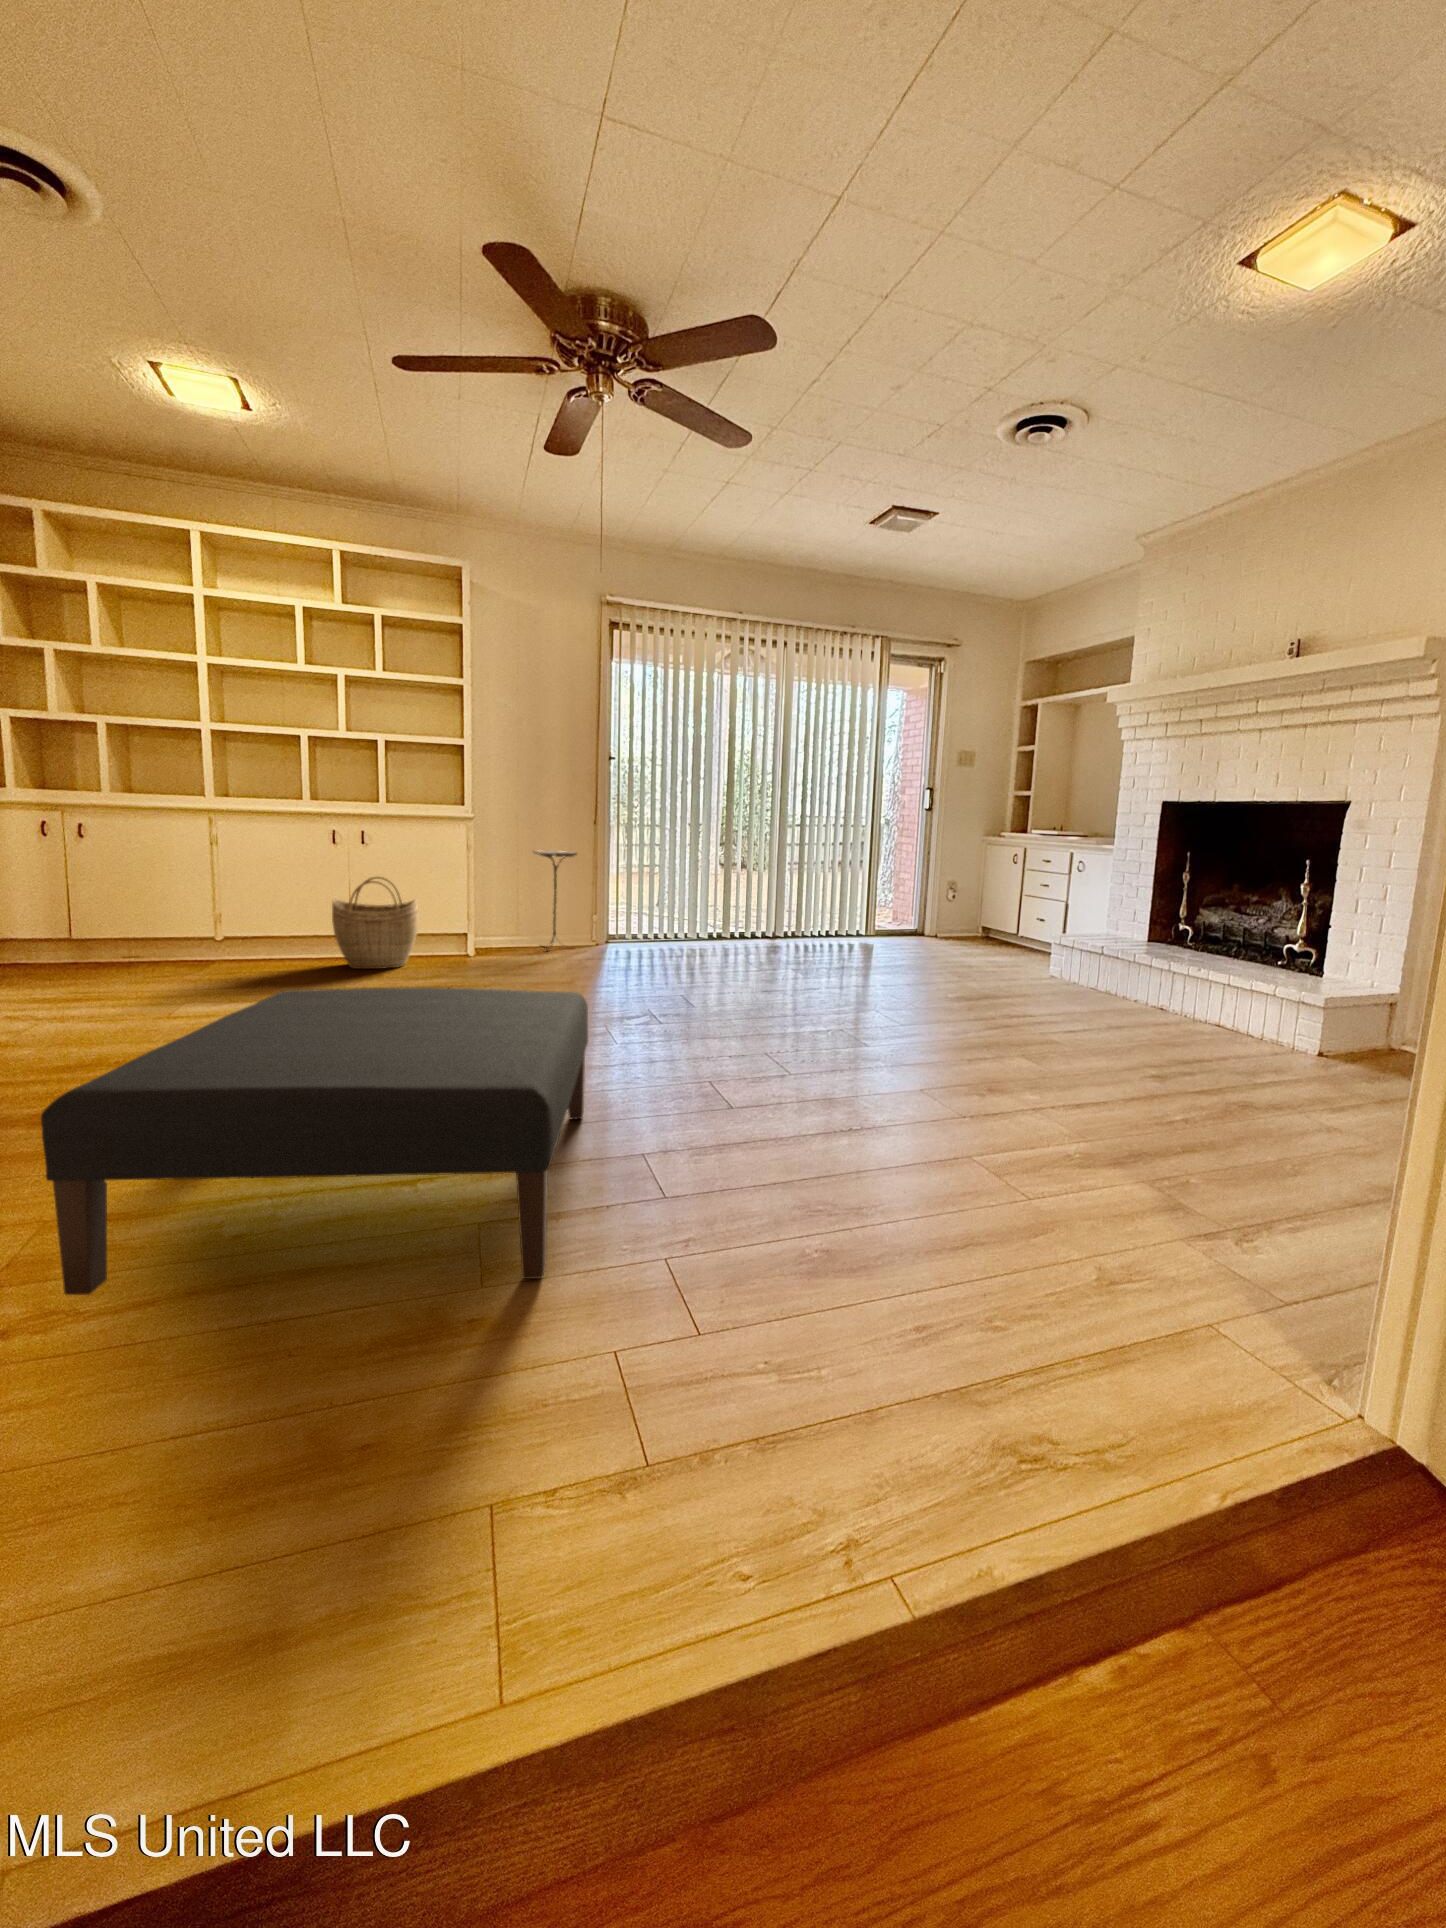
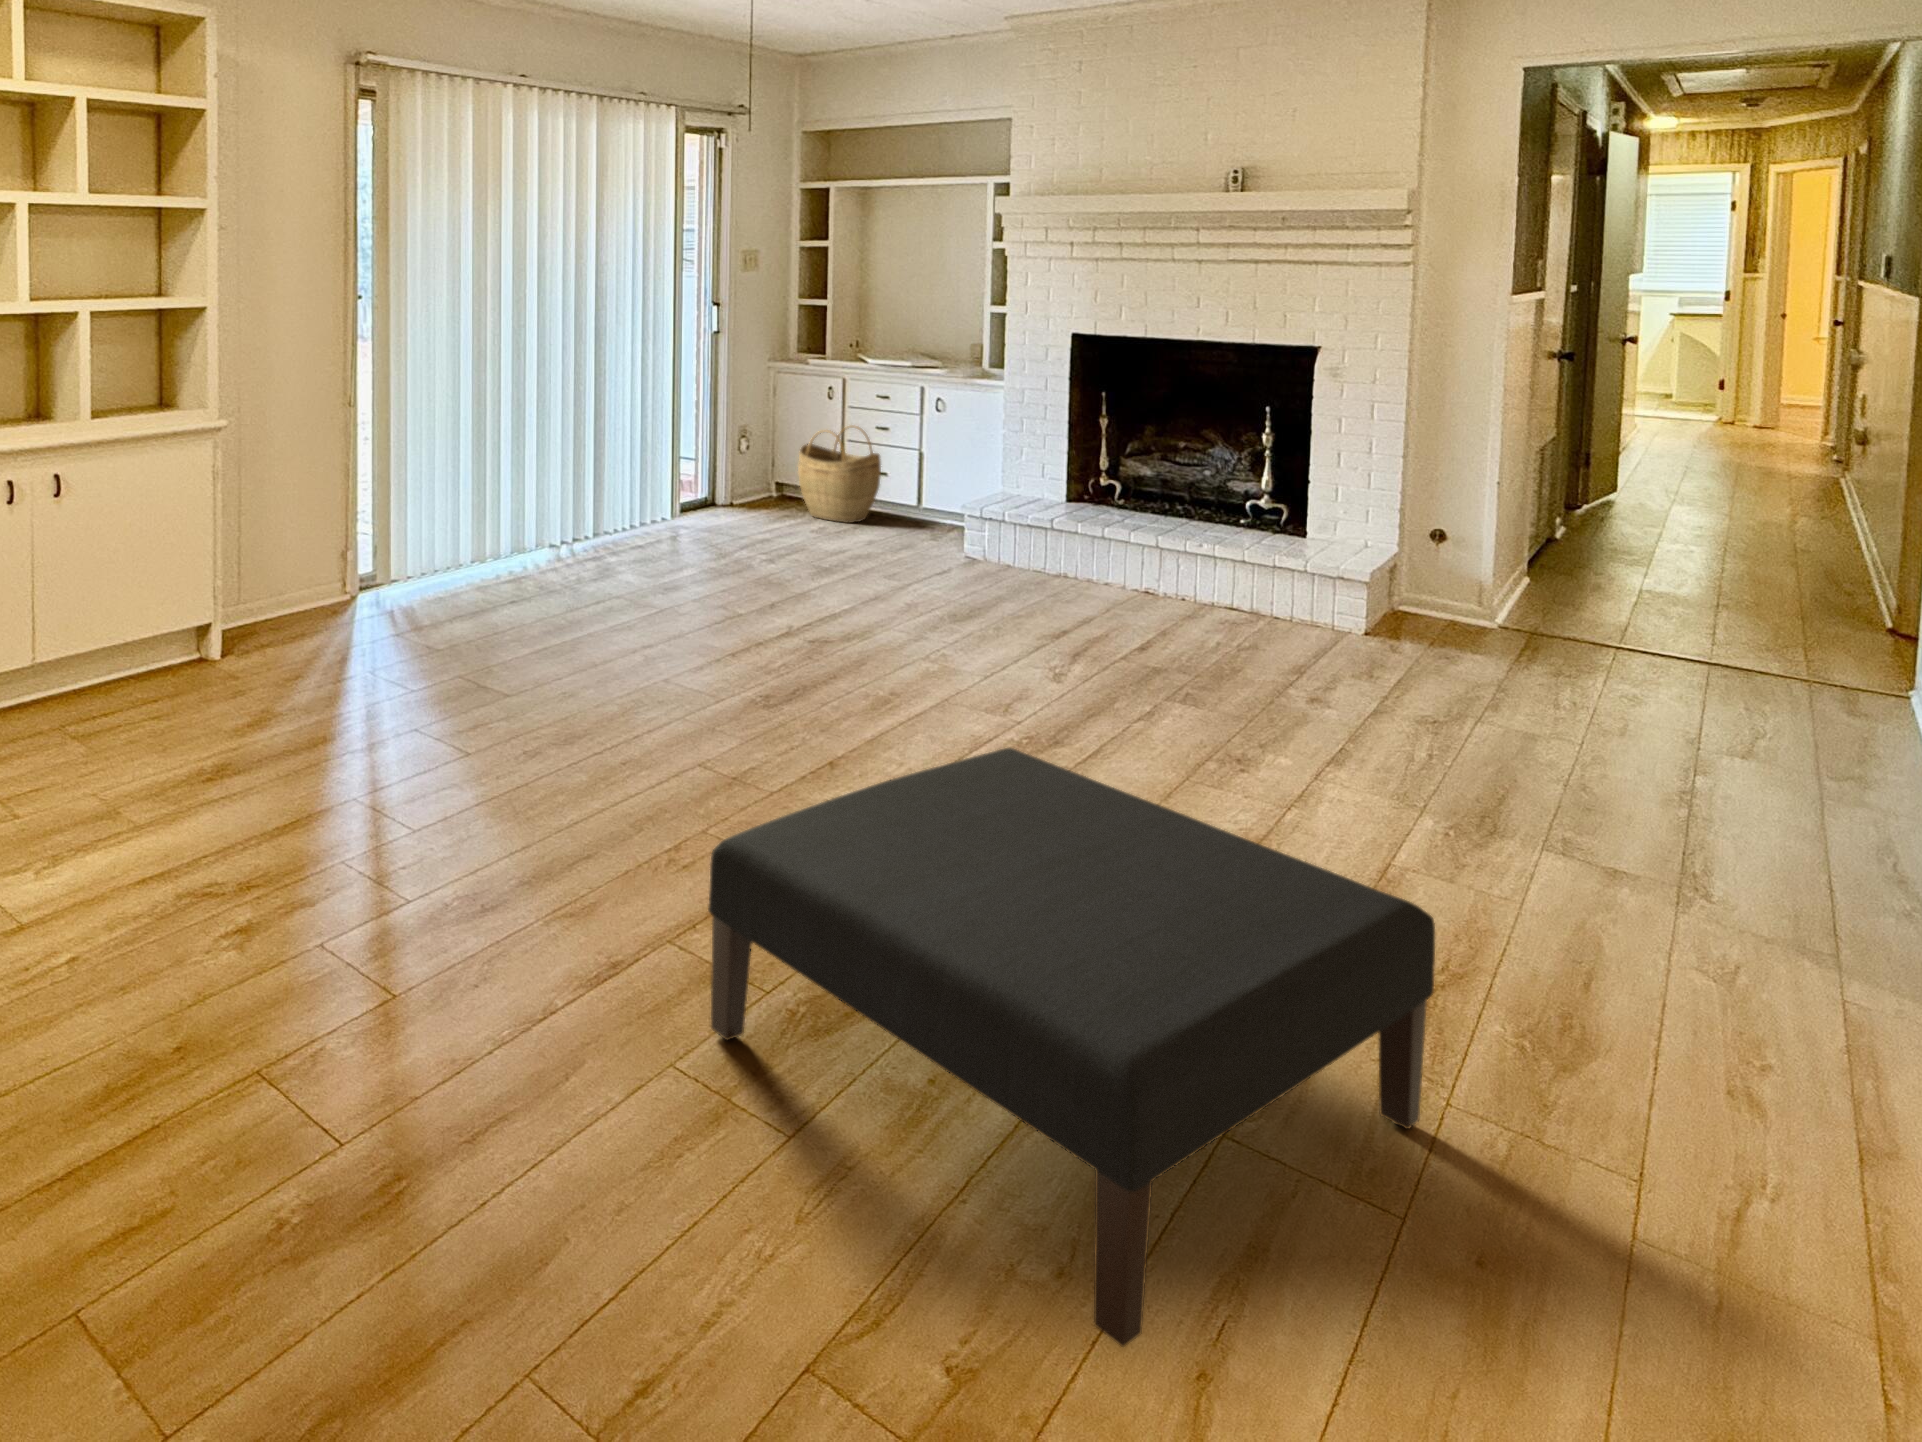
side table: present [533,850,577,944] -> none [266,454,343,630]
woven basket: present [332,876,419,969] -> present [798,426,881,523]

